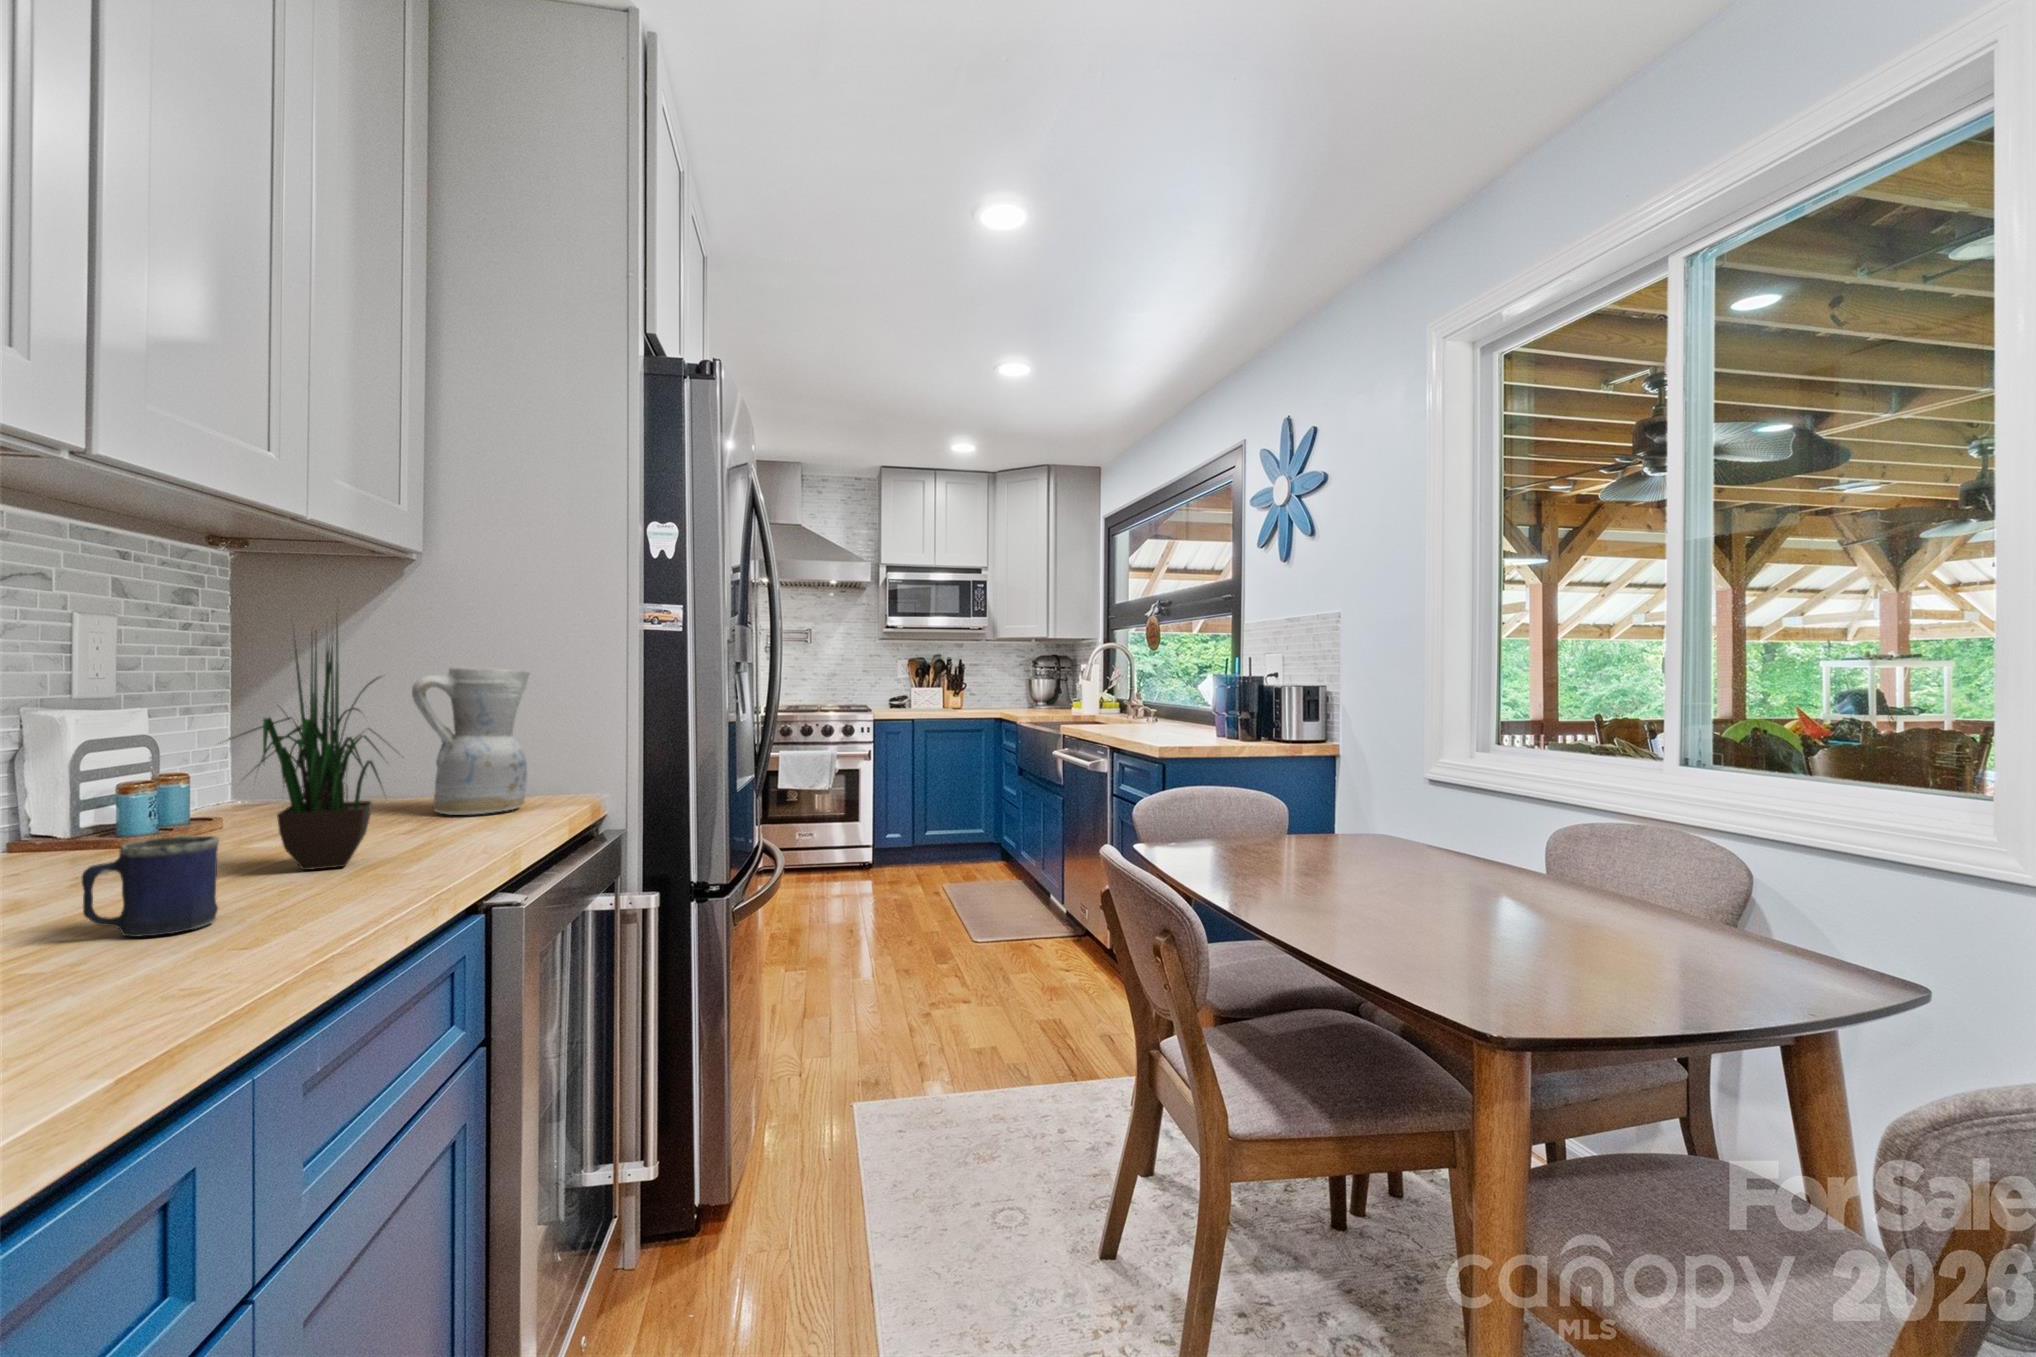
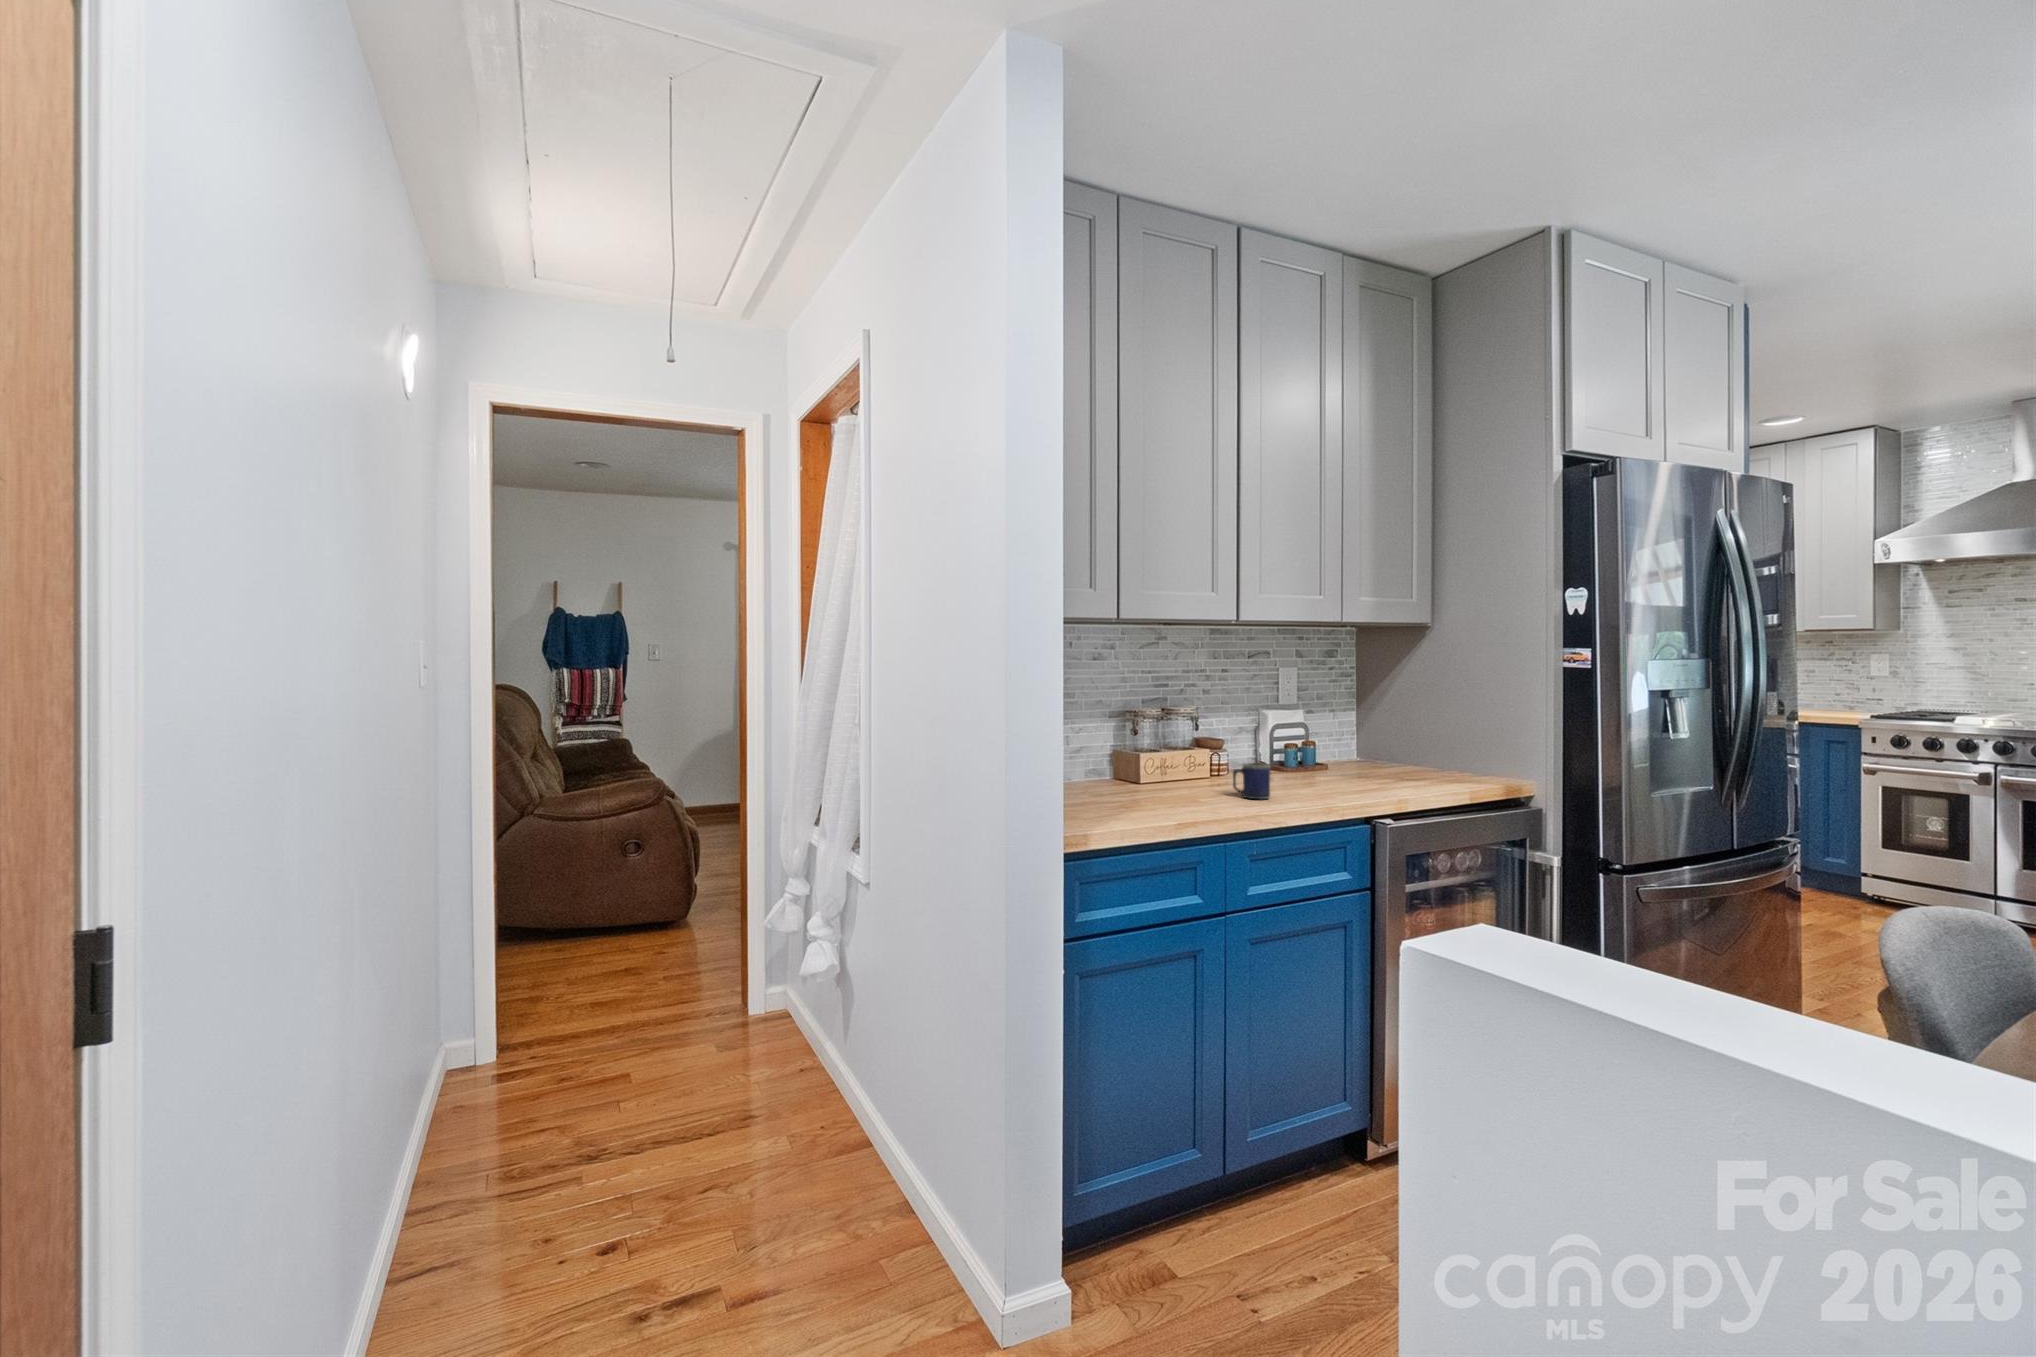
potted plant: present [231,621,381,870] -> none [1292,656,1367,792]
ceramic pitcher: present [412,667,529,815] -> none [1408,692,1475,784]

